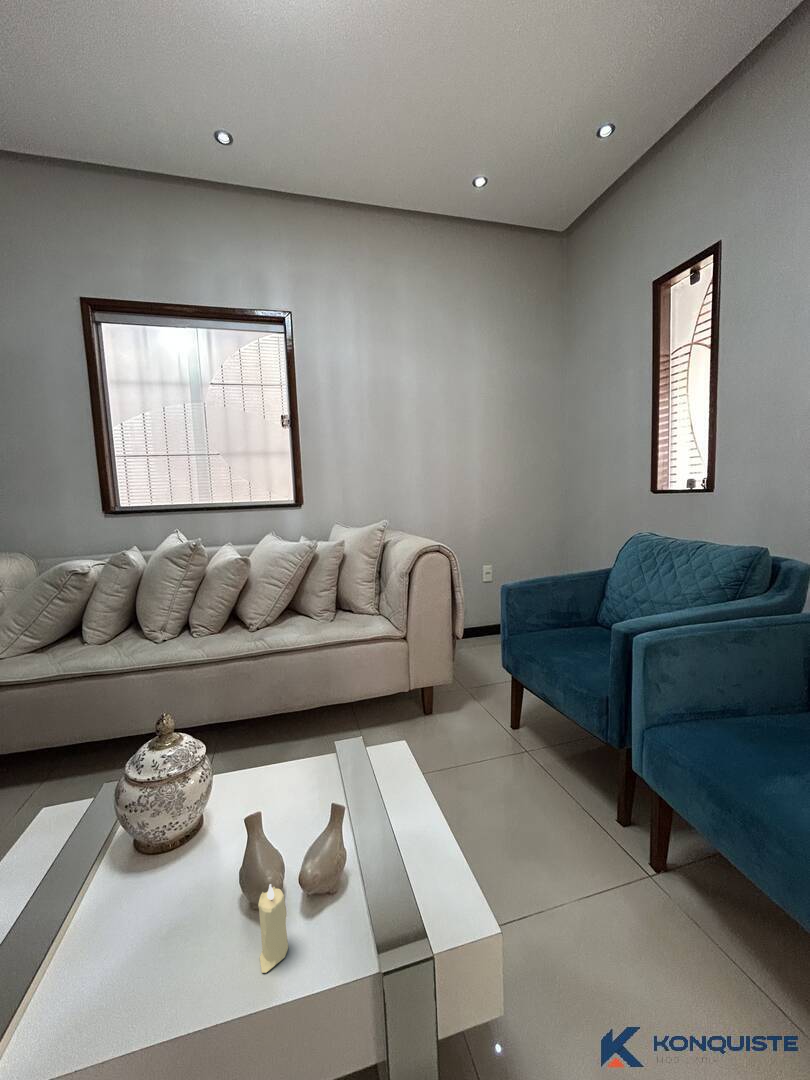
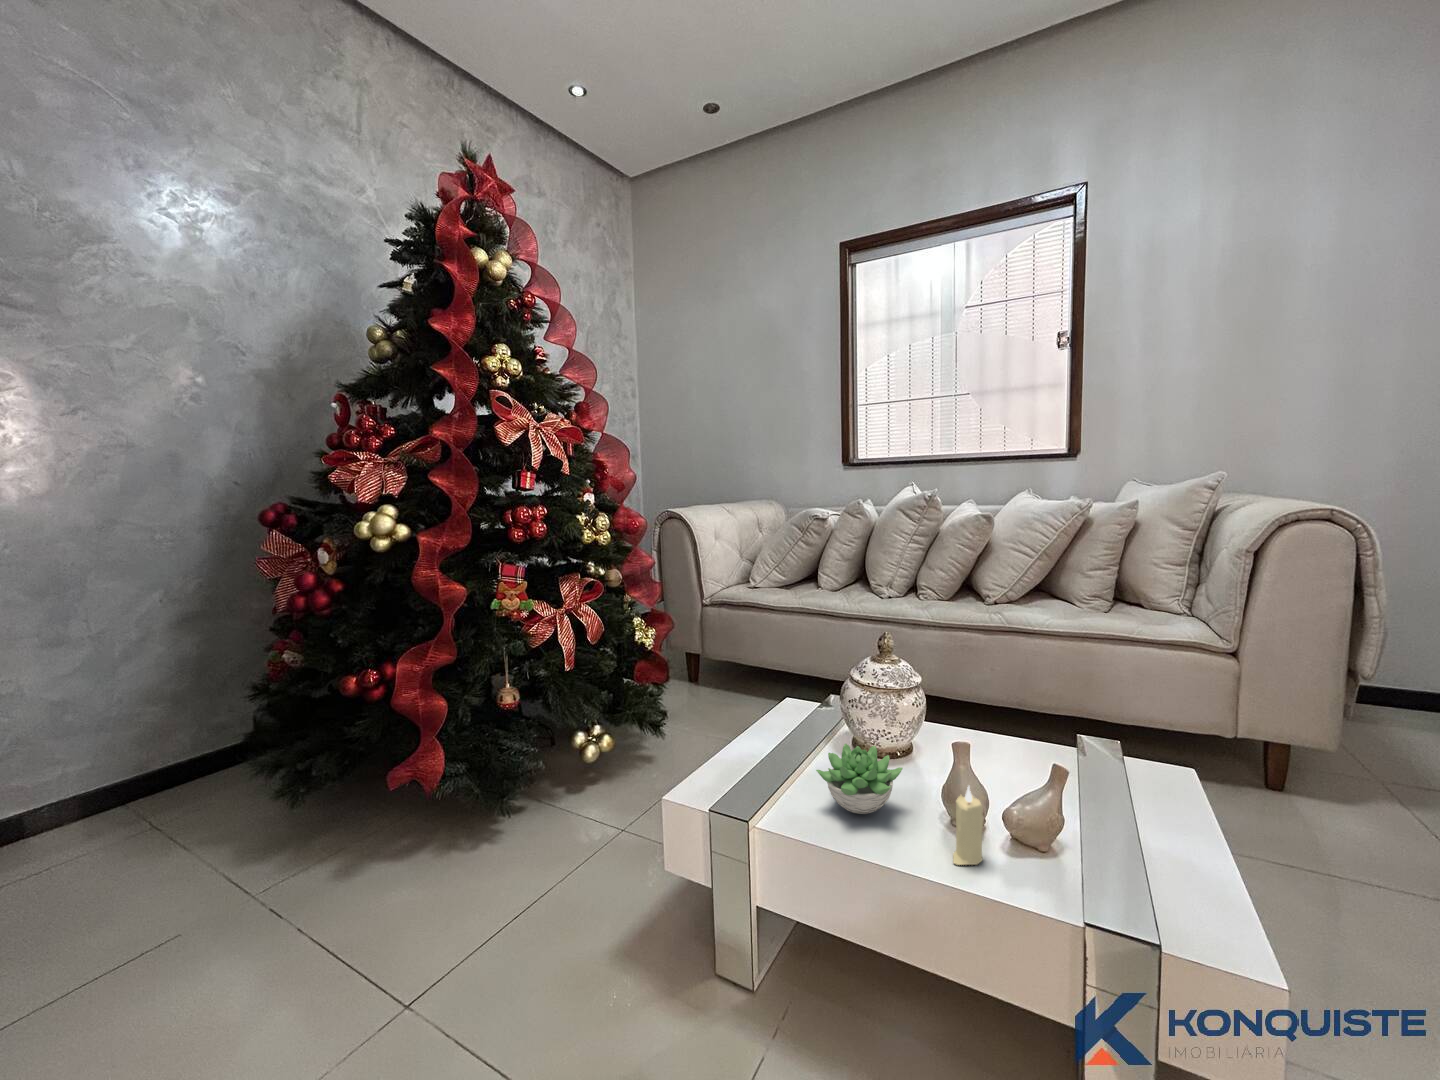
succulent plant: none [84,863,196,967] -> present [816,744,903,814]

